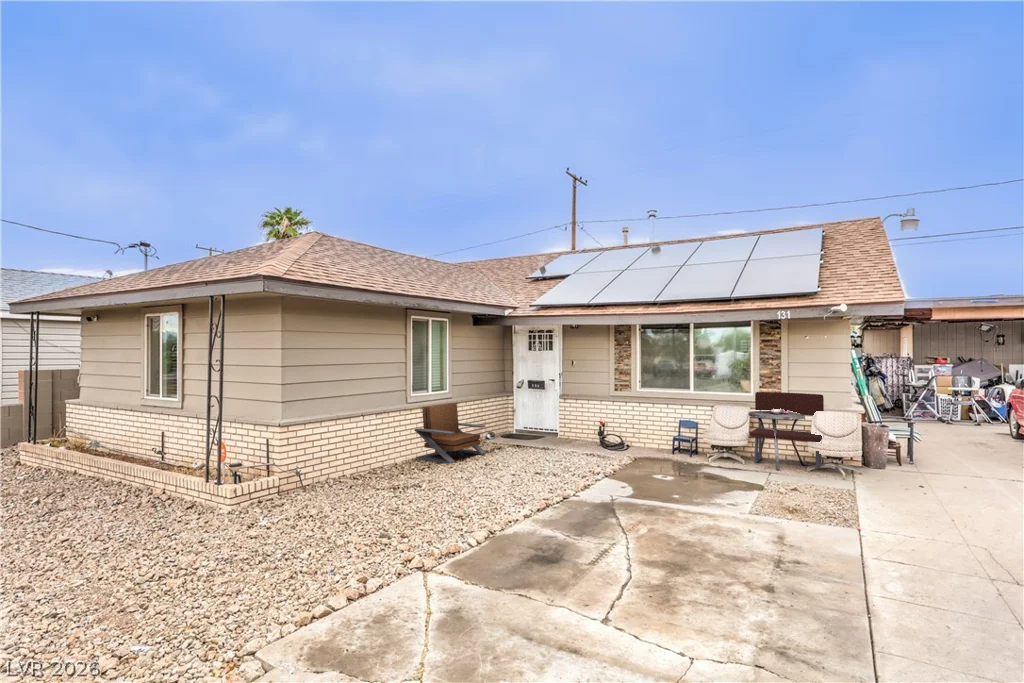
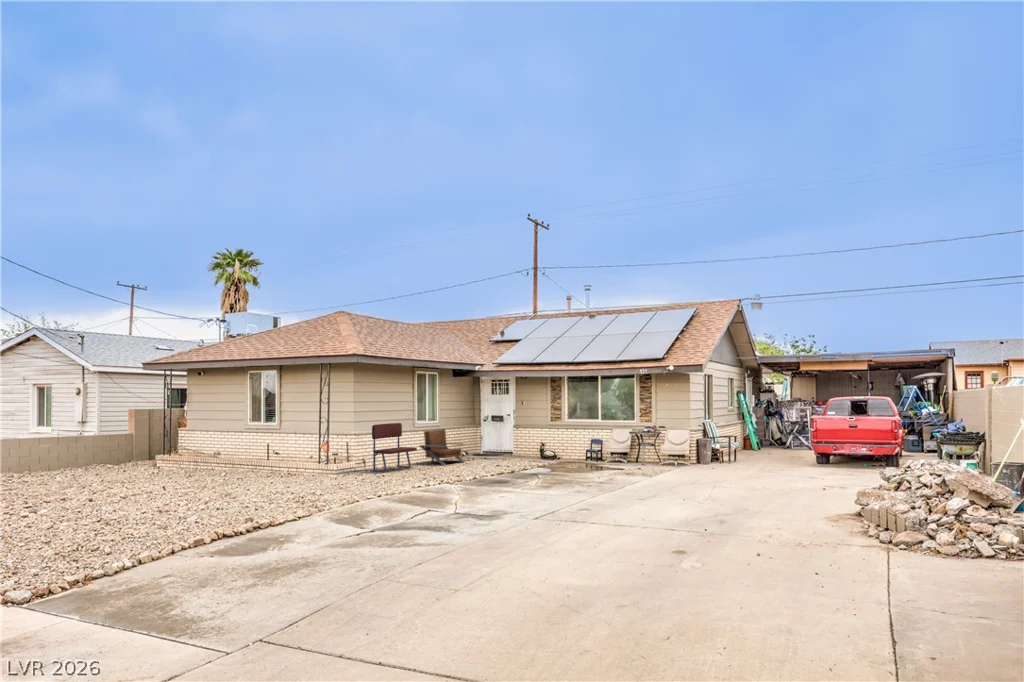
bench: present [750,392,824,469] -> present [372,423,417,472]

